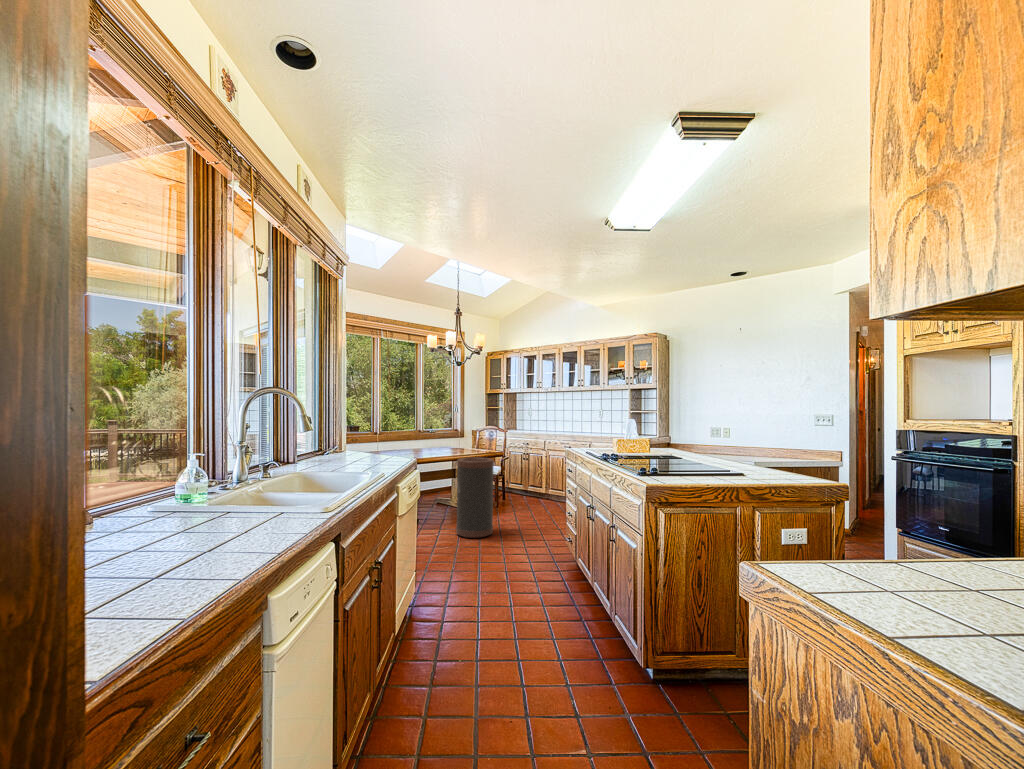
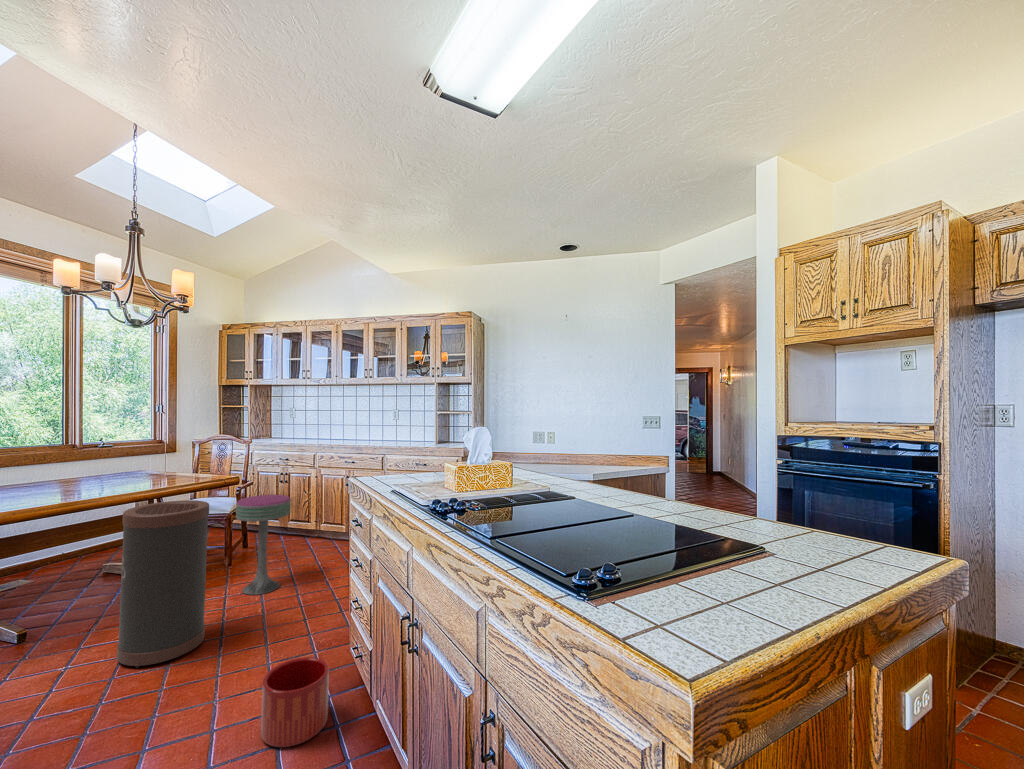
bar stool: none [503,462,533,520] -> present [236,495,291,595]
planter: none [525,537,556,573] -> present [261,657,329,747]

